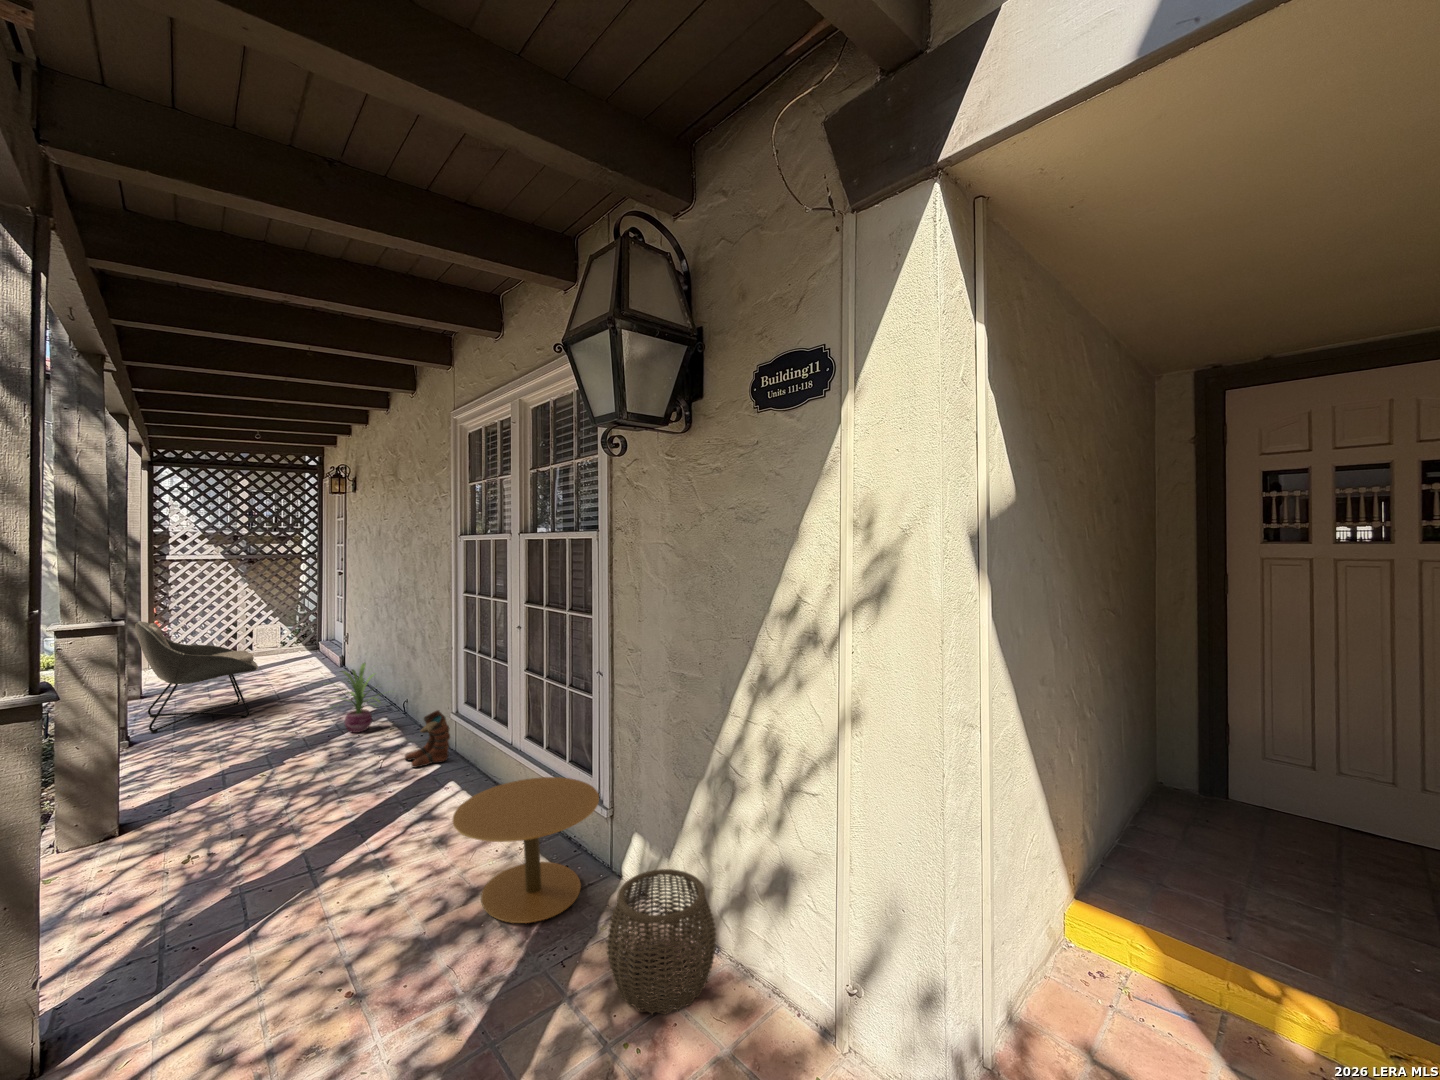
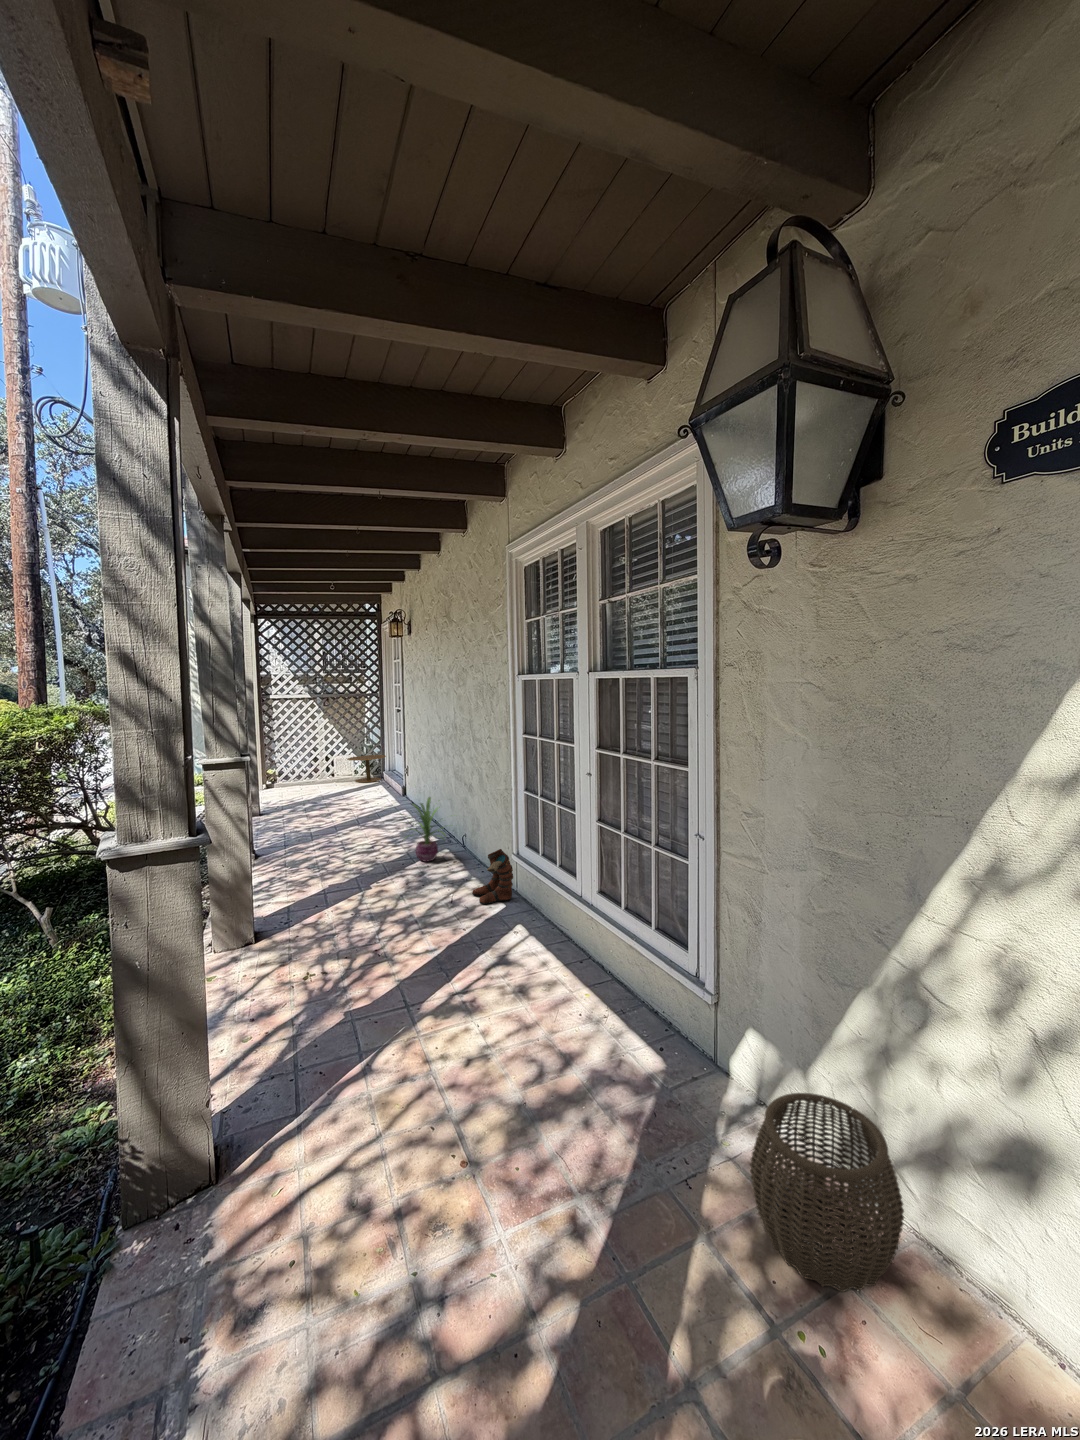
lounge chair: present [135,621,258,733] -> none [254,752,343,848]
side table: present [453,777,599,923] -> present [347,755,386,782]

